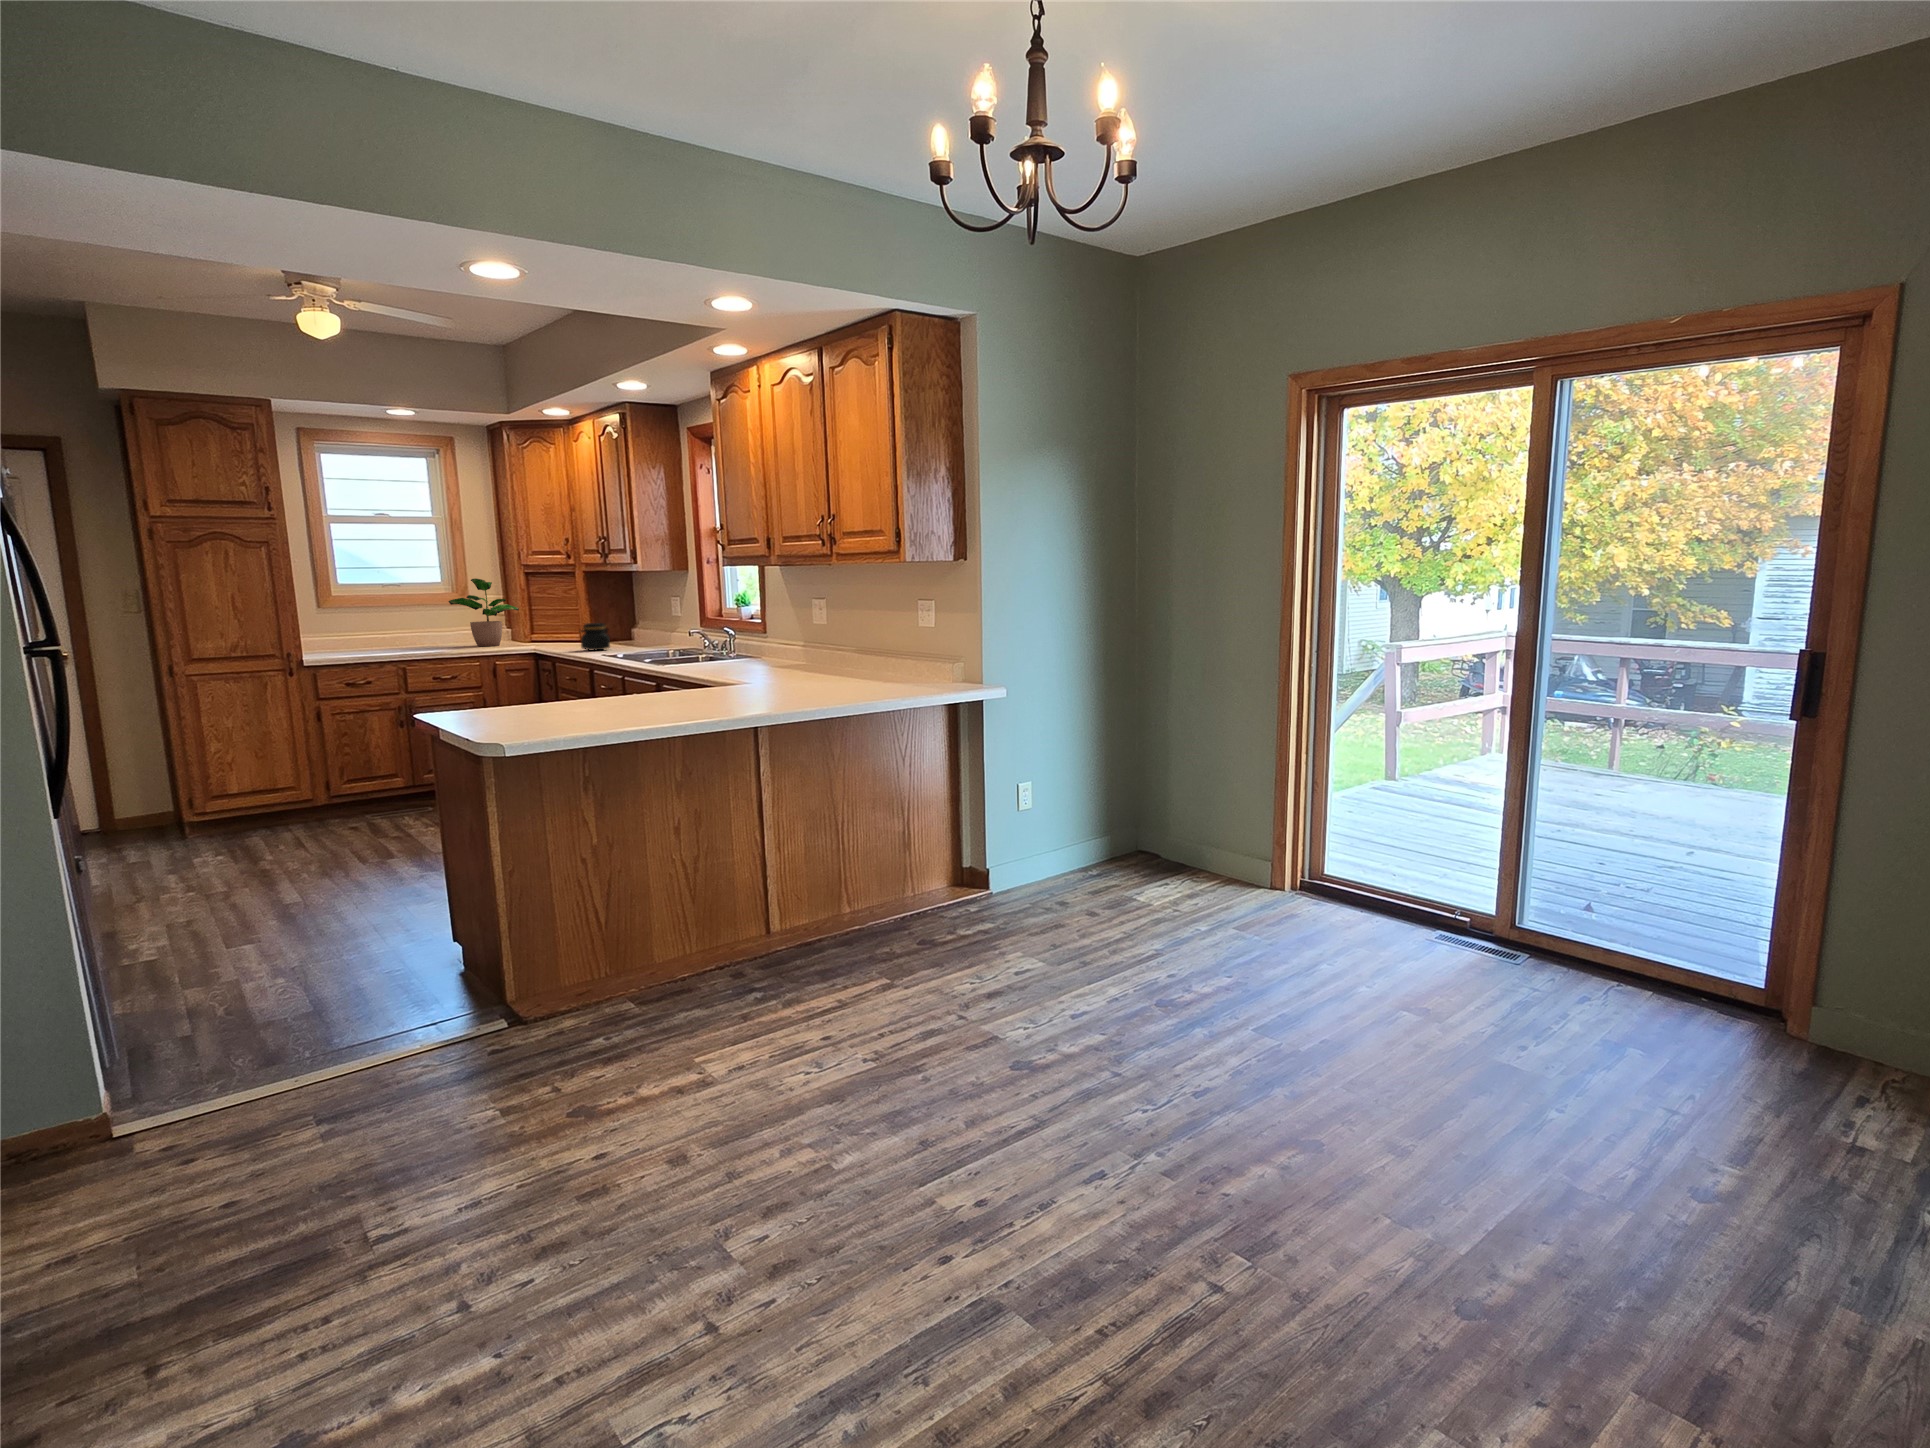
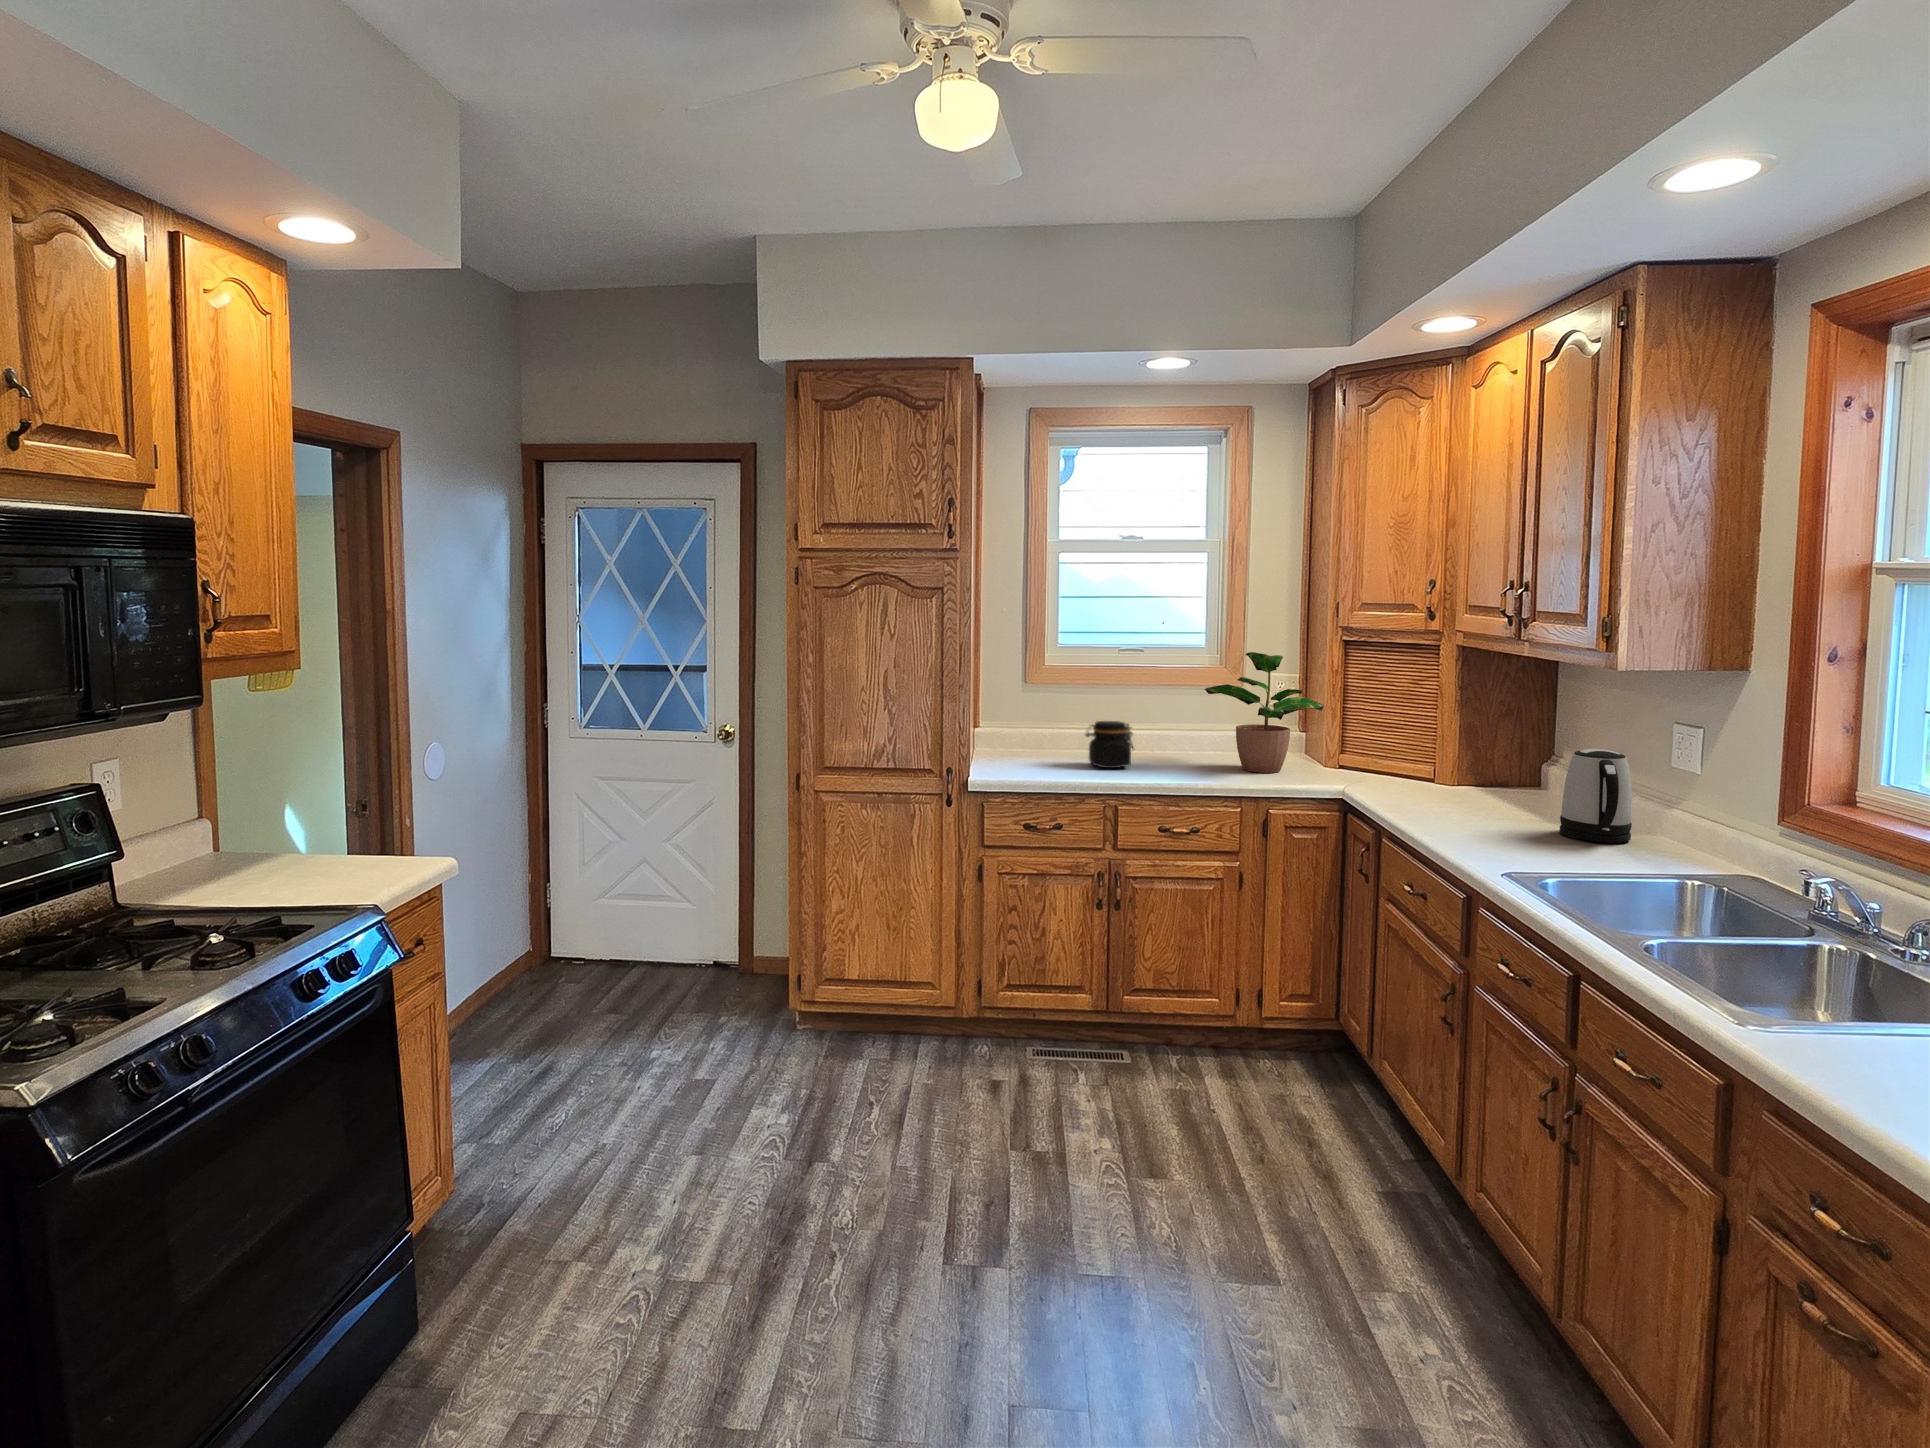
kettle: none [631,610,658,648] -> present [1559,749,1632,843]
jar: present [579,623,610,650] -> present [1086,721,1133,768]

